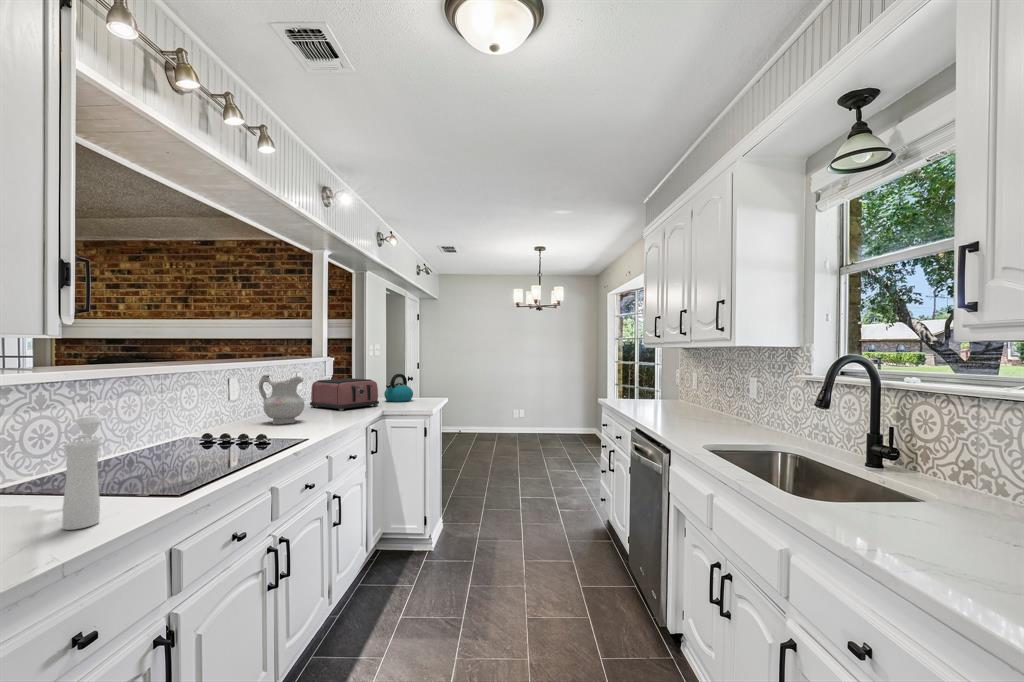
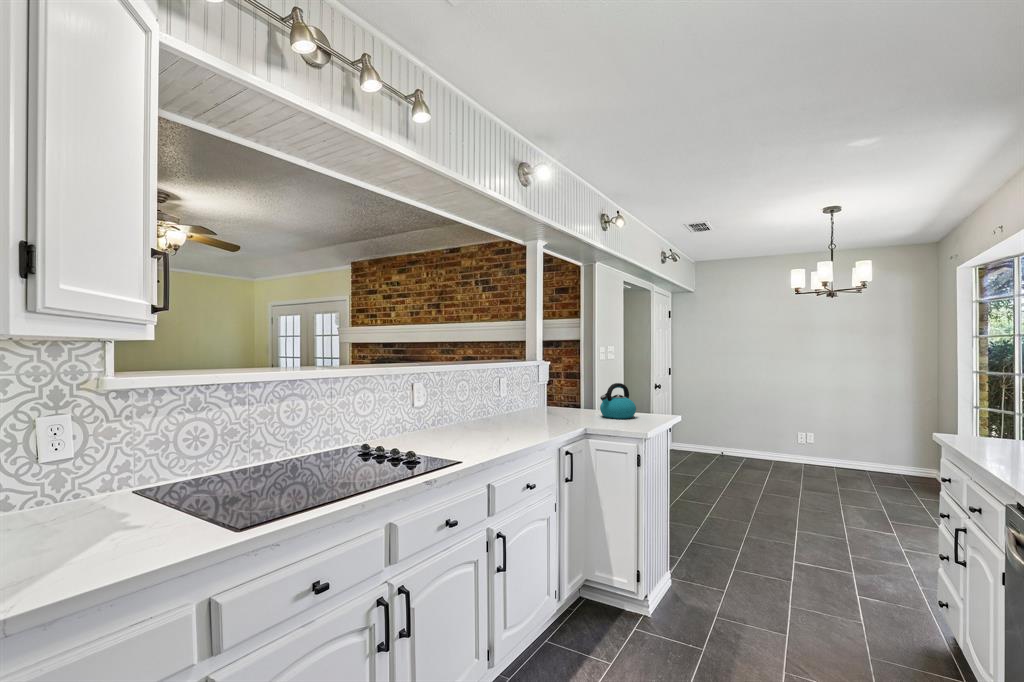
ceramic pitcher: present [259,375,304,424] -> none [440,381,484,438]
toaster: present [310,378,379,411] -> none [512,387,587,426]
pepper mill: present [62,416,102,530] -> none [59,428,144,571]

